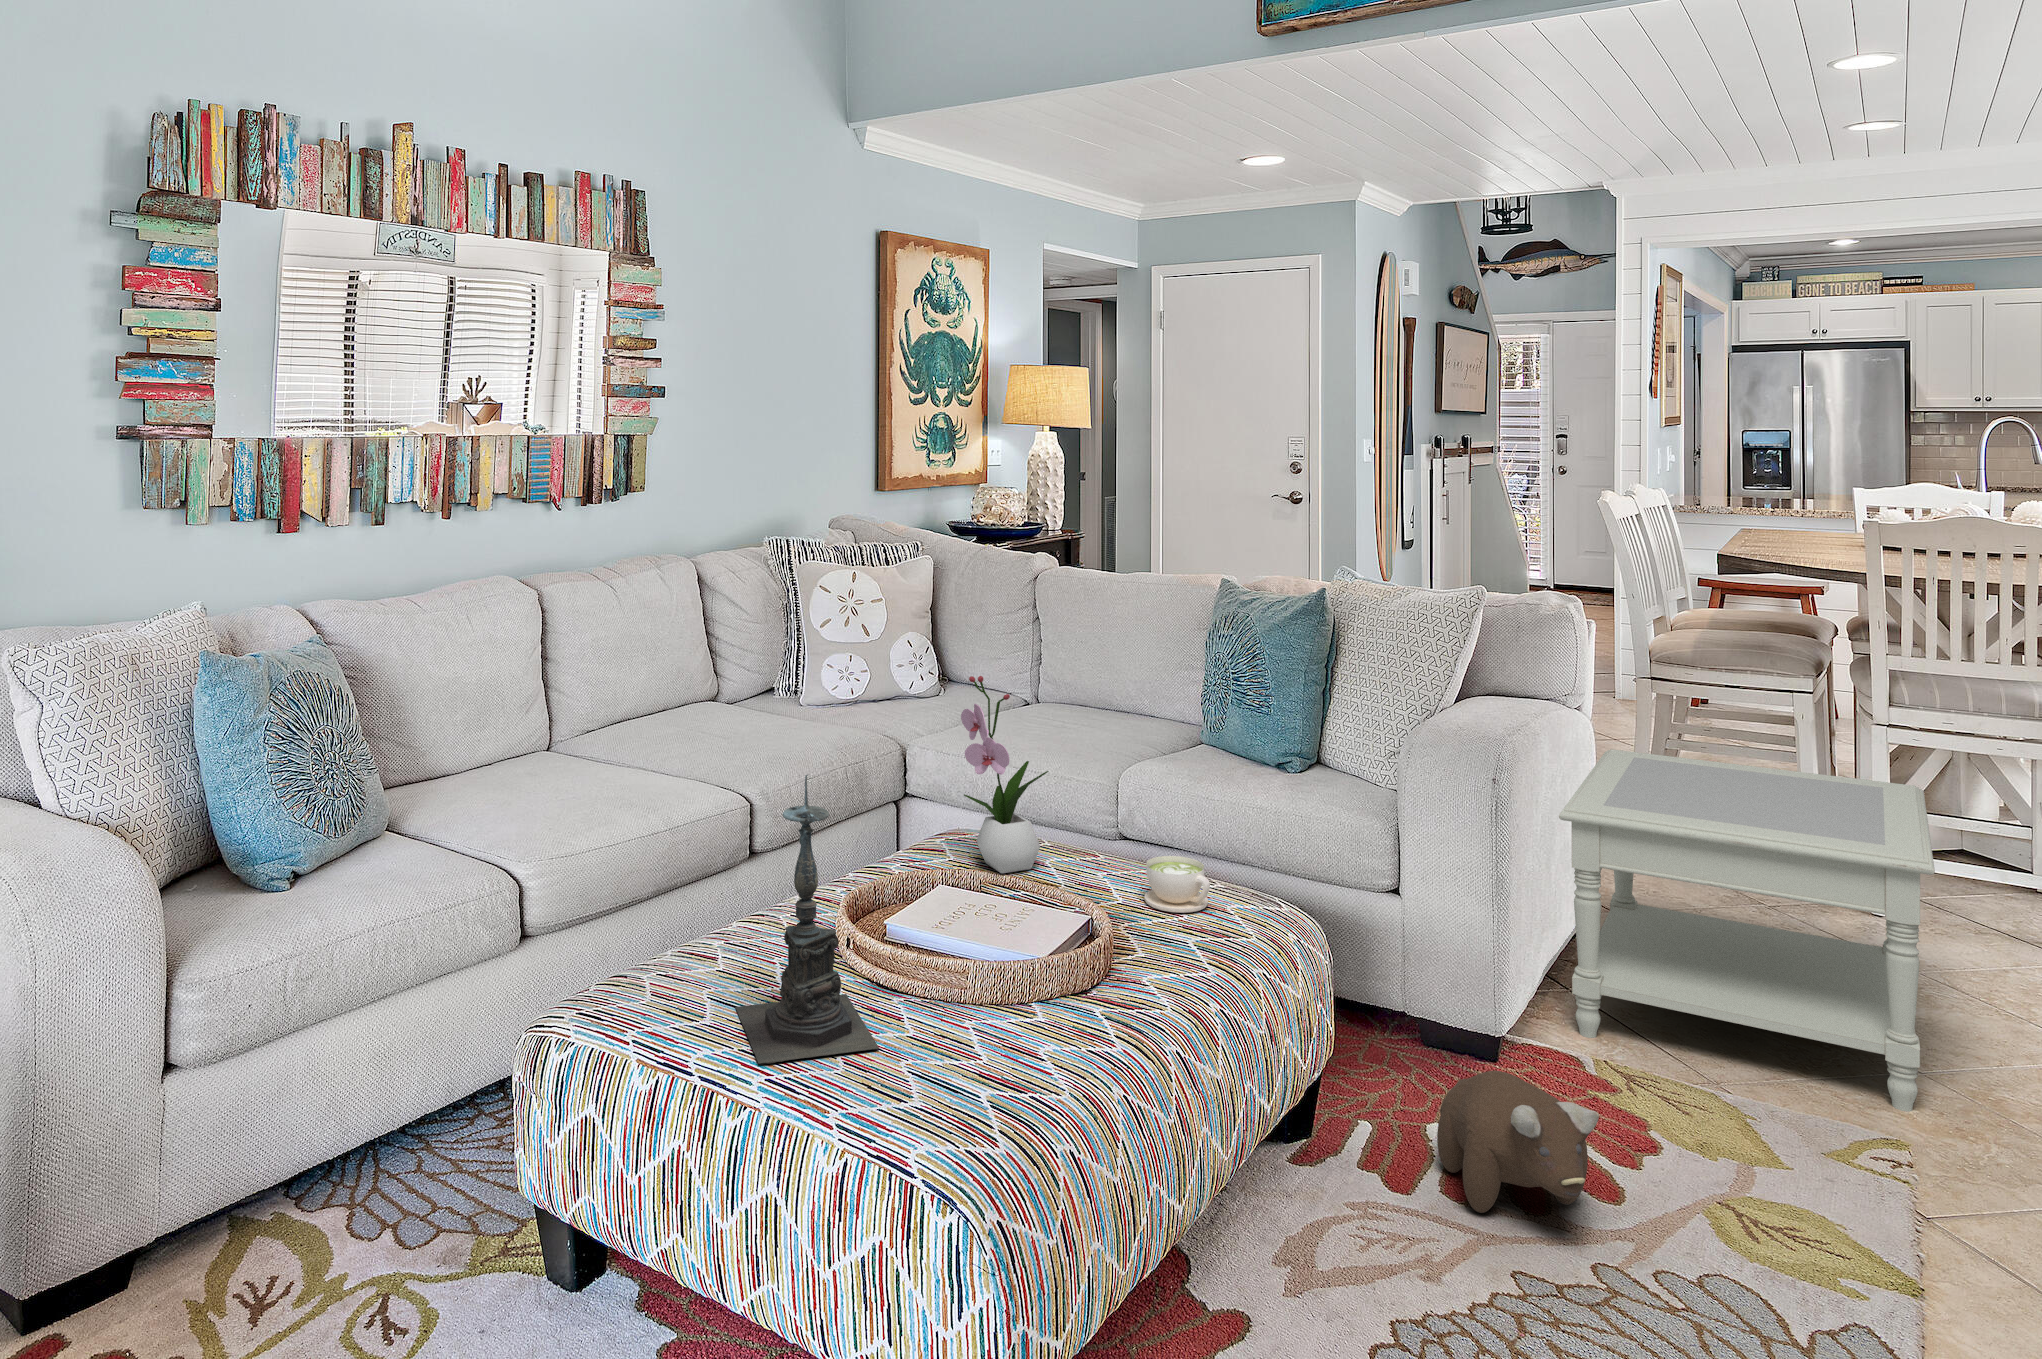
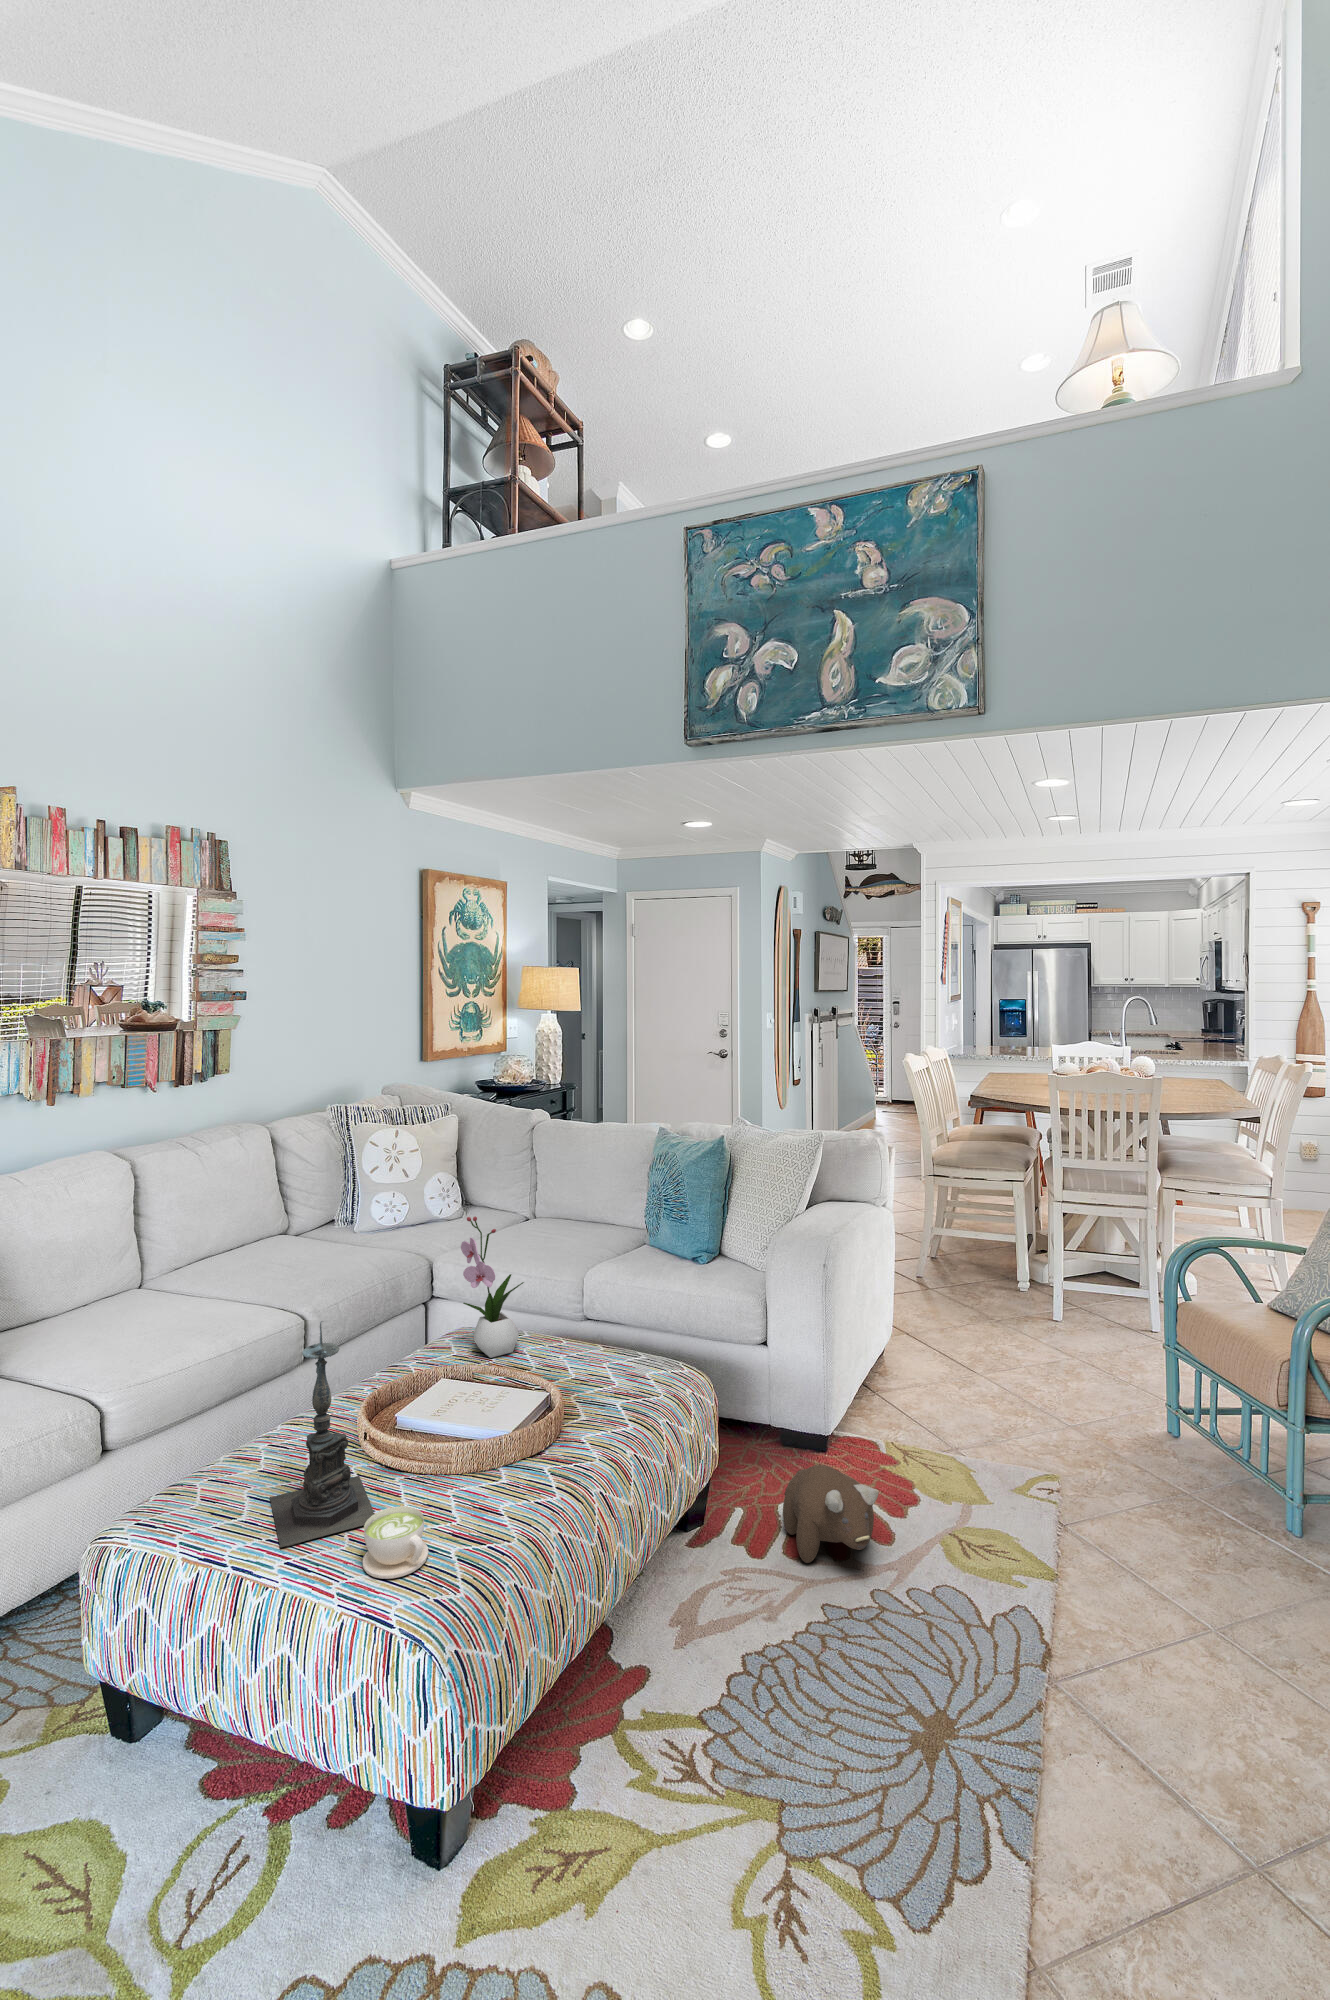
side table: present [1559,749,1935,1112] -> none [866,1227,1078,1453]
coffee cup: present [1145,856,1210,913] -> present [363,1507,428,1579]

